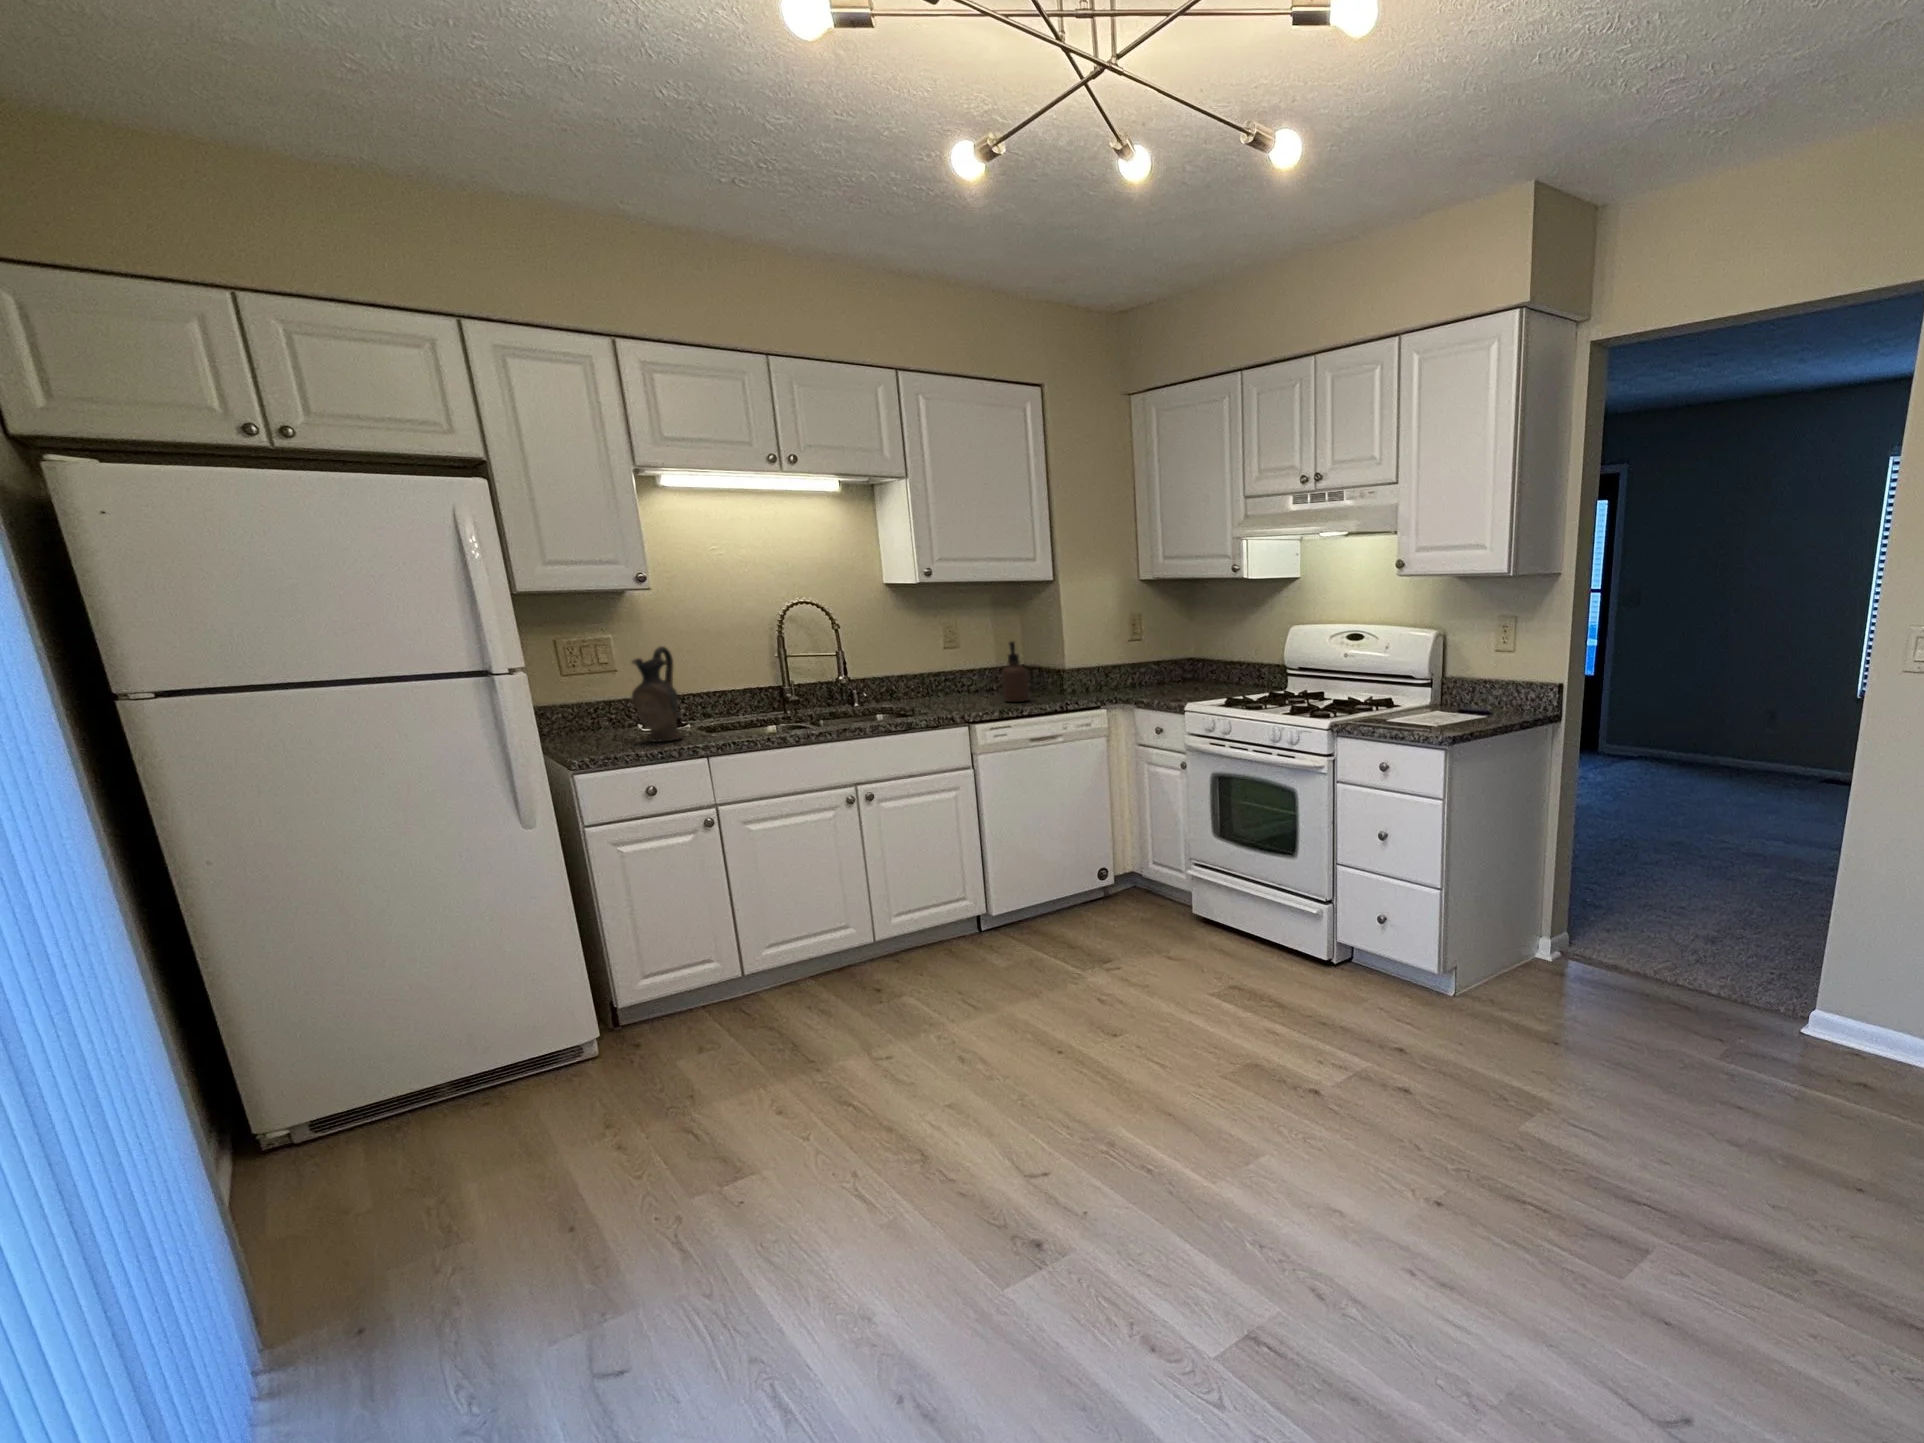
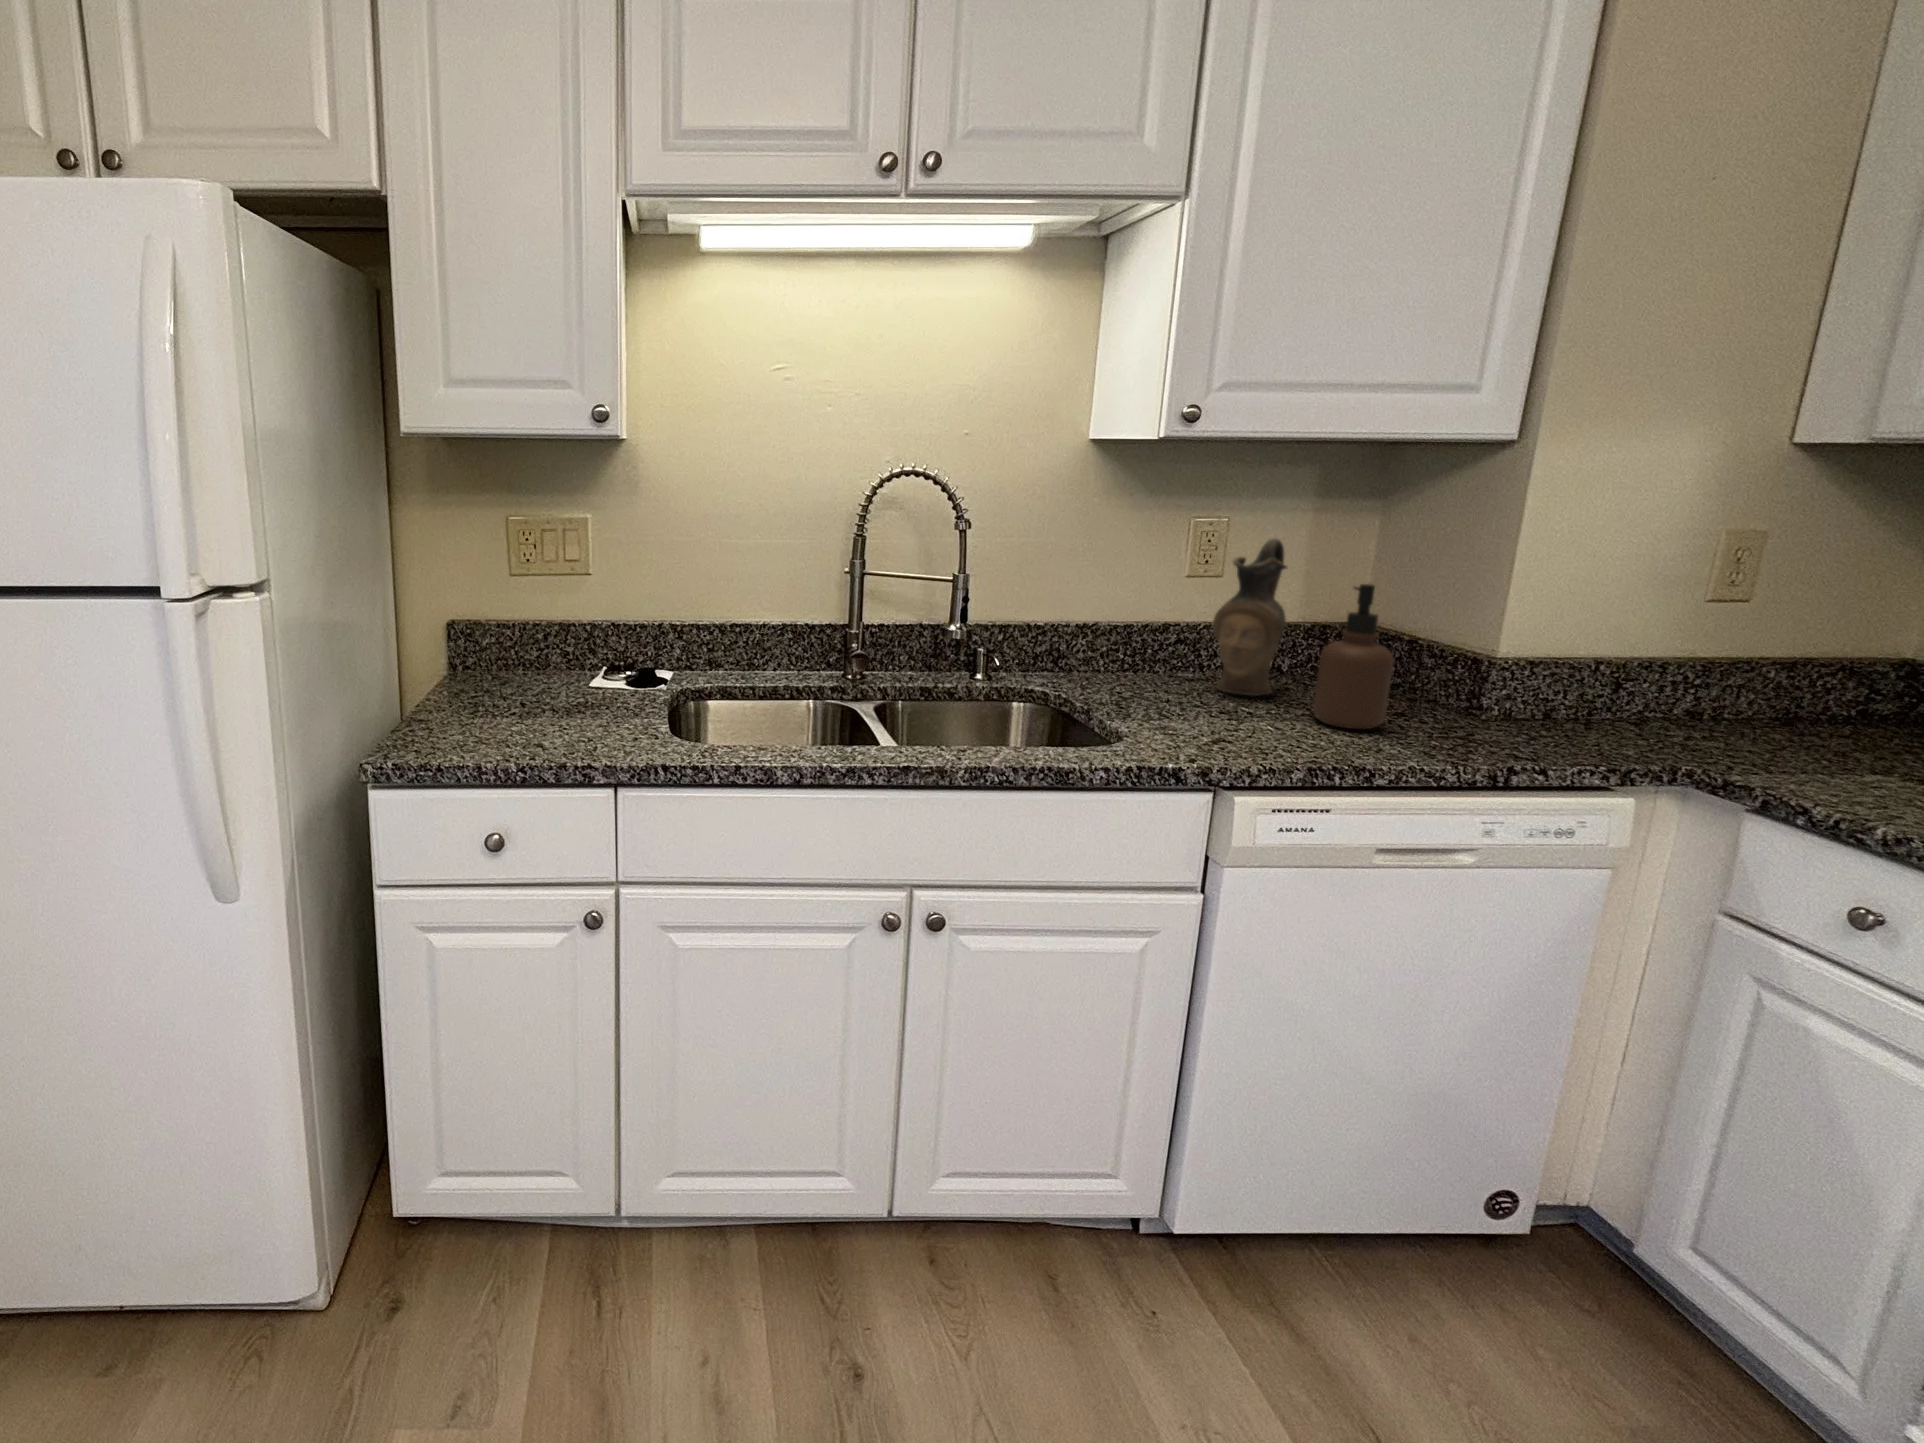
ceramic pitcher: present [632,646,682,741] -> present [1213,538,1287,696]

